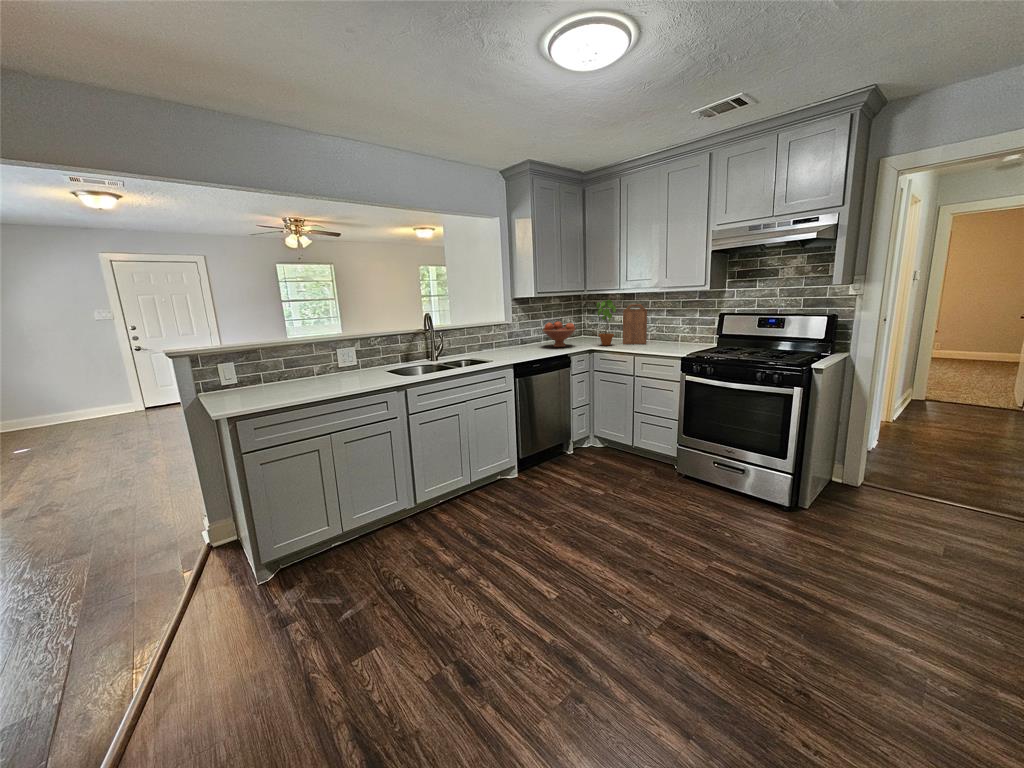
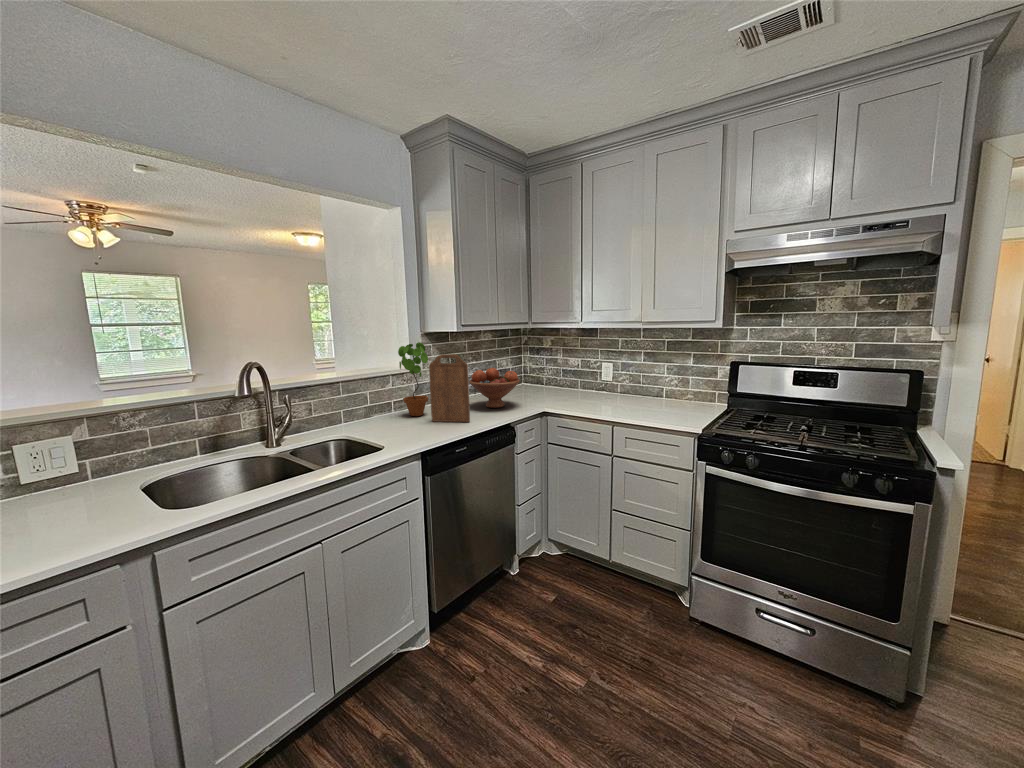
potted plant: present [596,300,616,346] -> present [398,342,428,416]
cutting board: present [623,304,647,344] -> present [429,354,470,422]

